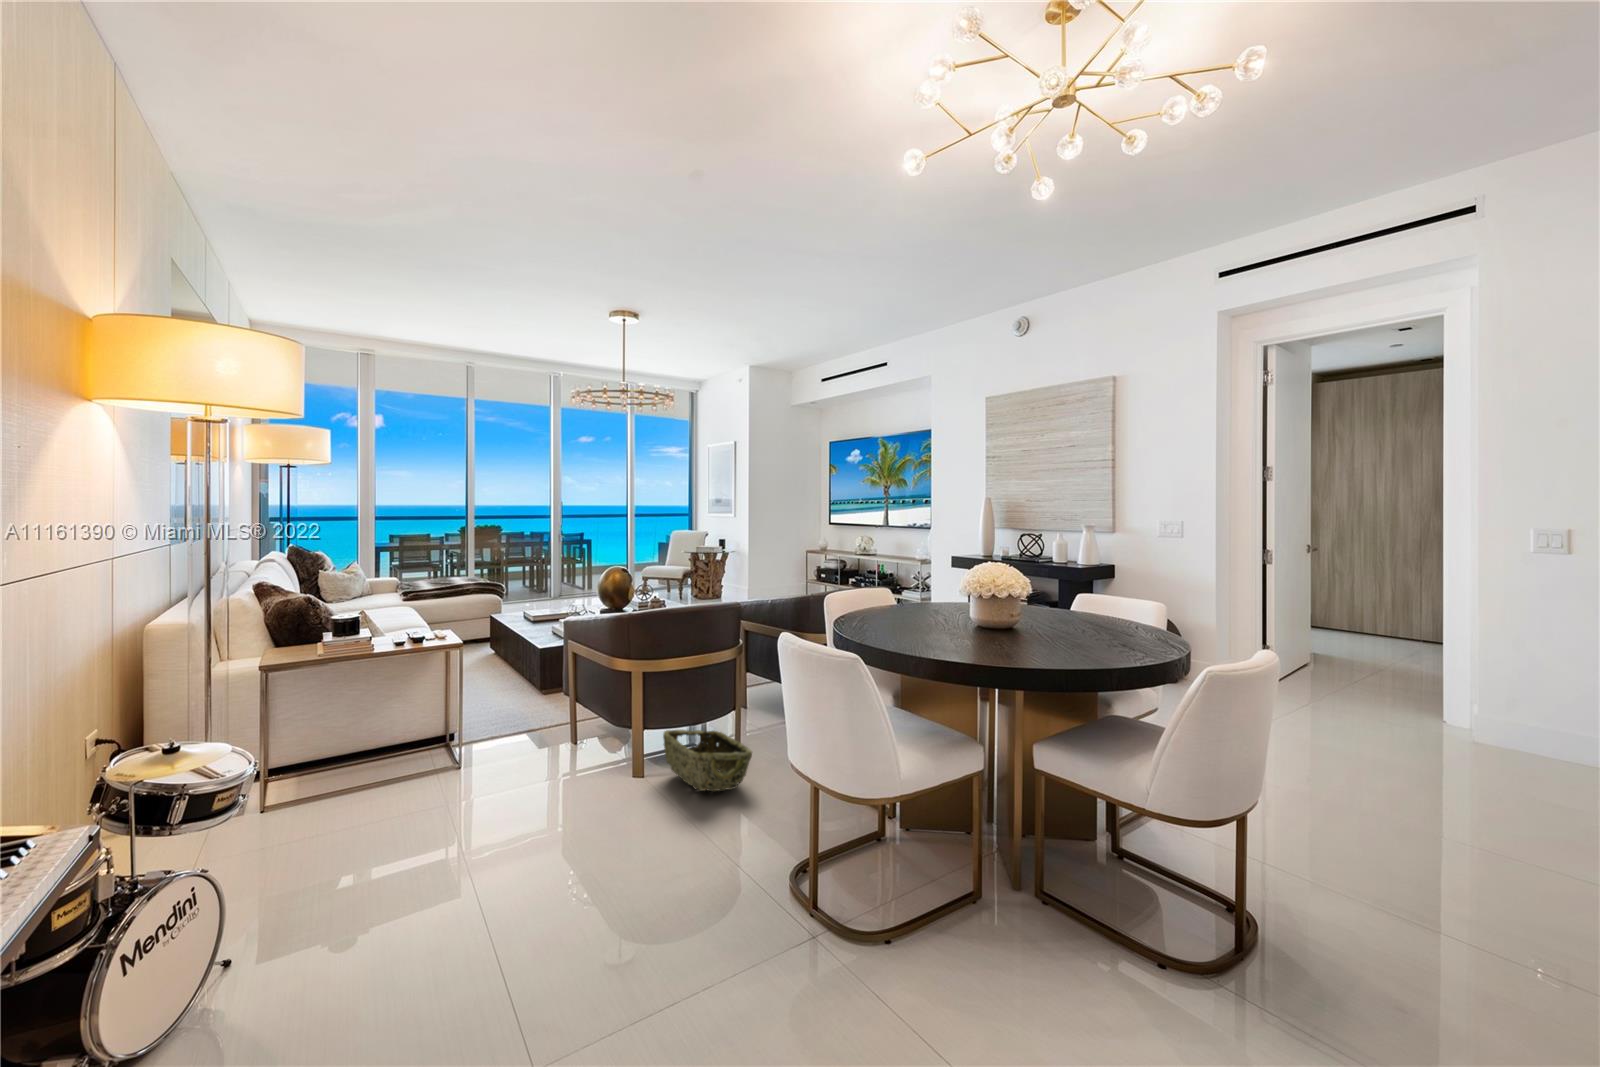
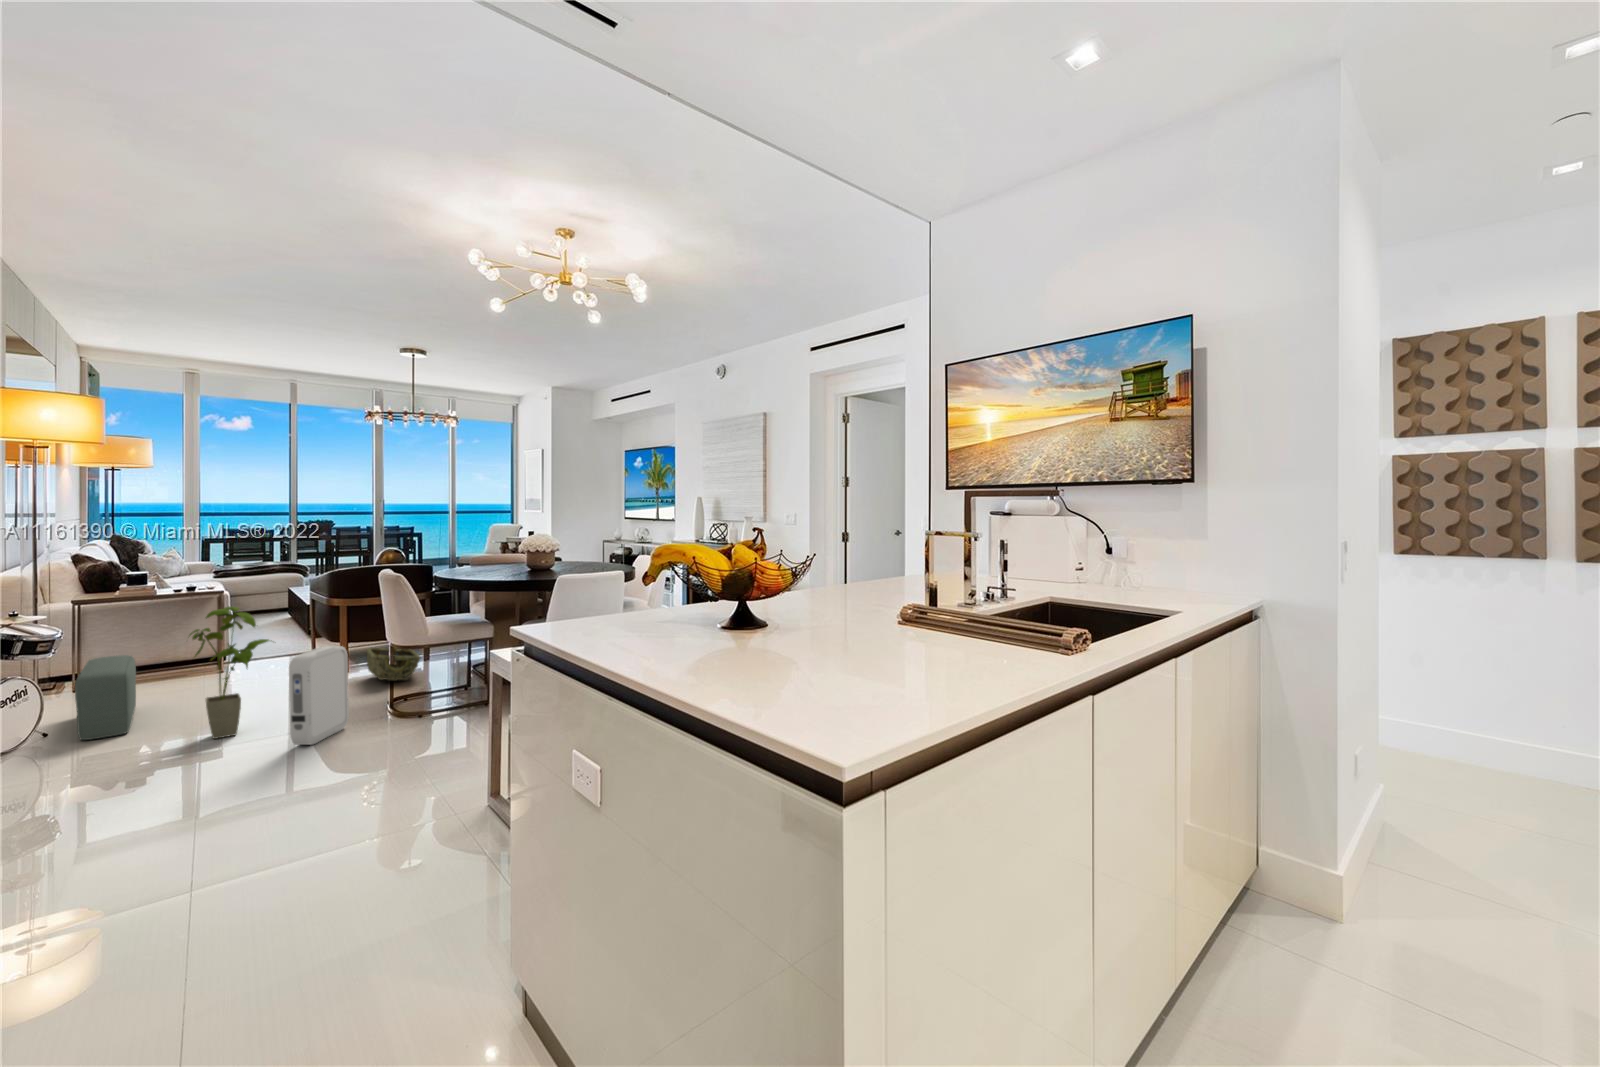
house plant: none [471,707,603,967] -> present [190,606,270,739]
pouf: none [278,761,364,956] -> present [75,655,136,740]
air purifier: none [688,785,745,1014] -> present [289,646,349,745]

